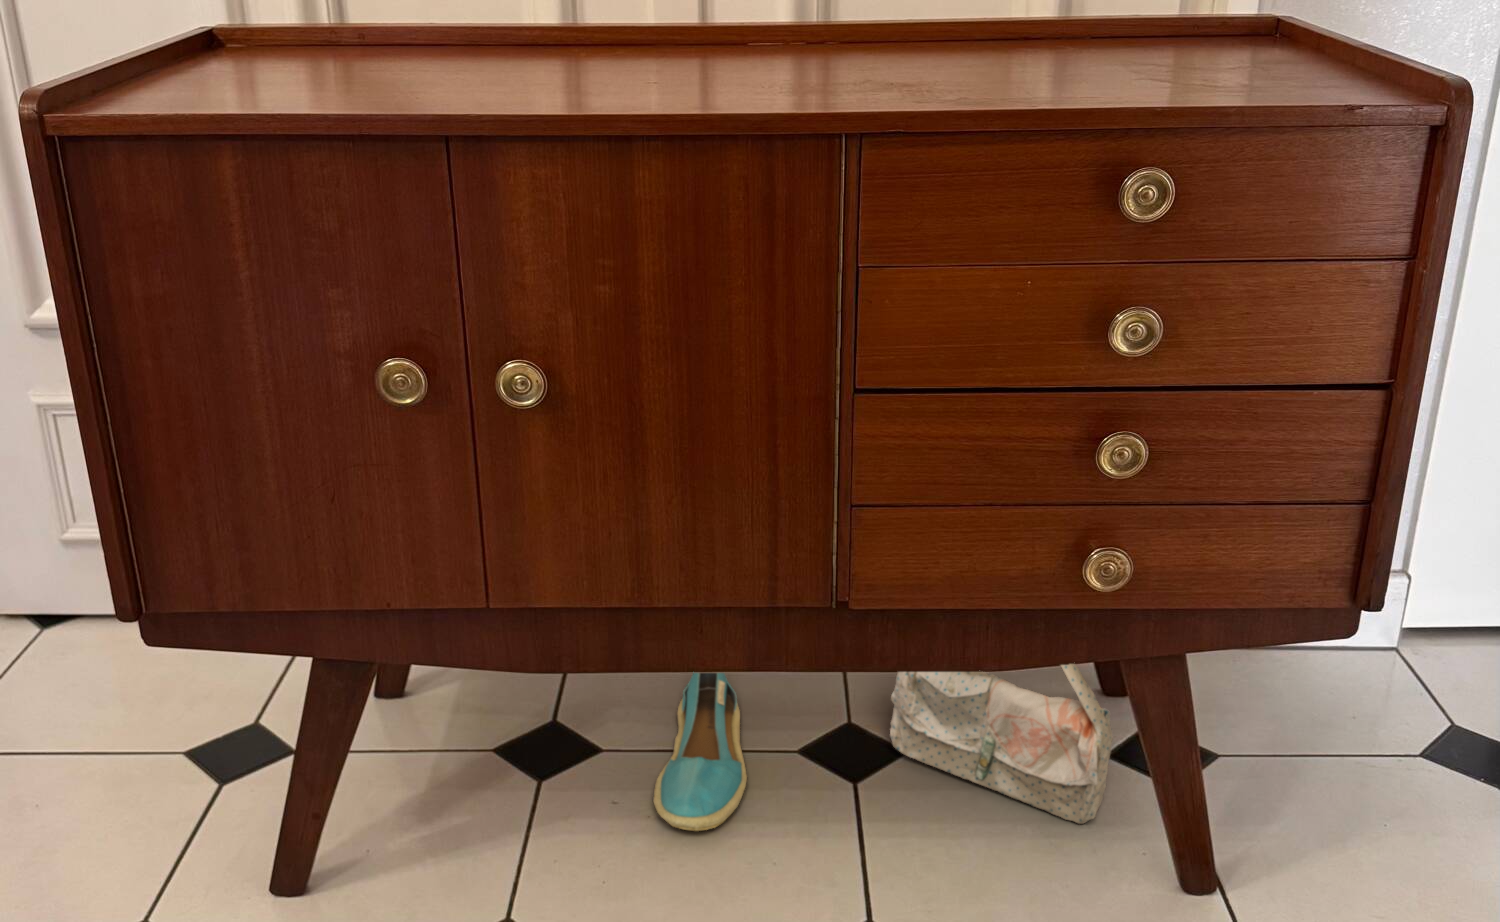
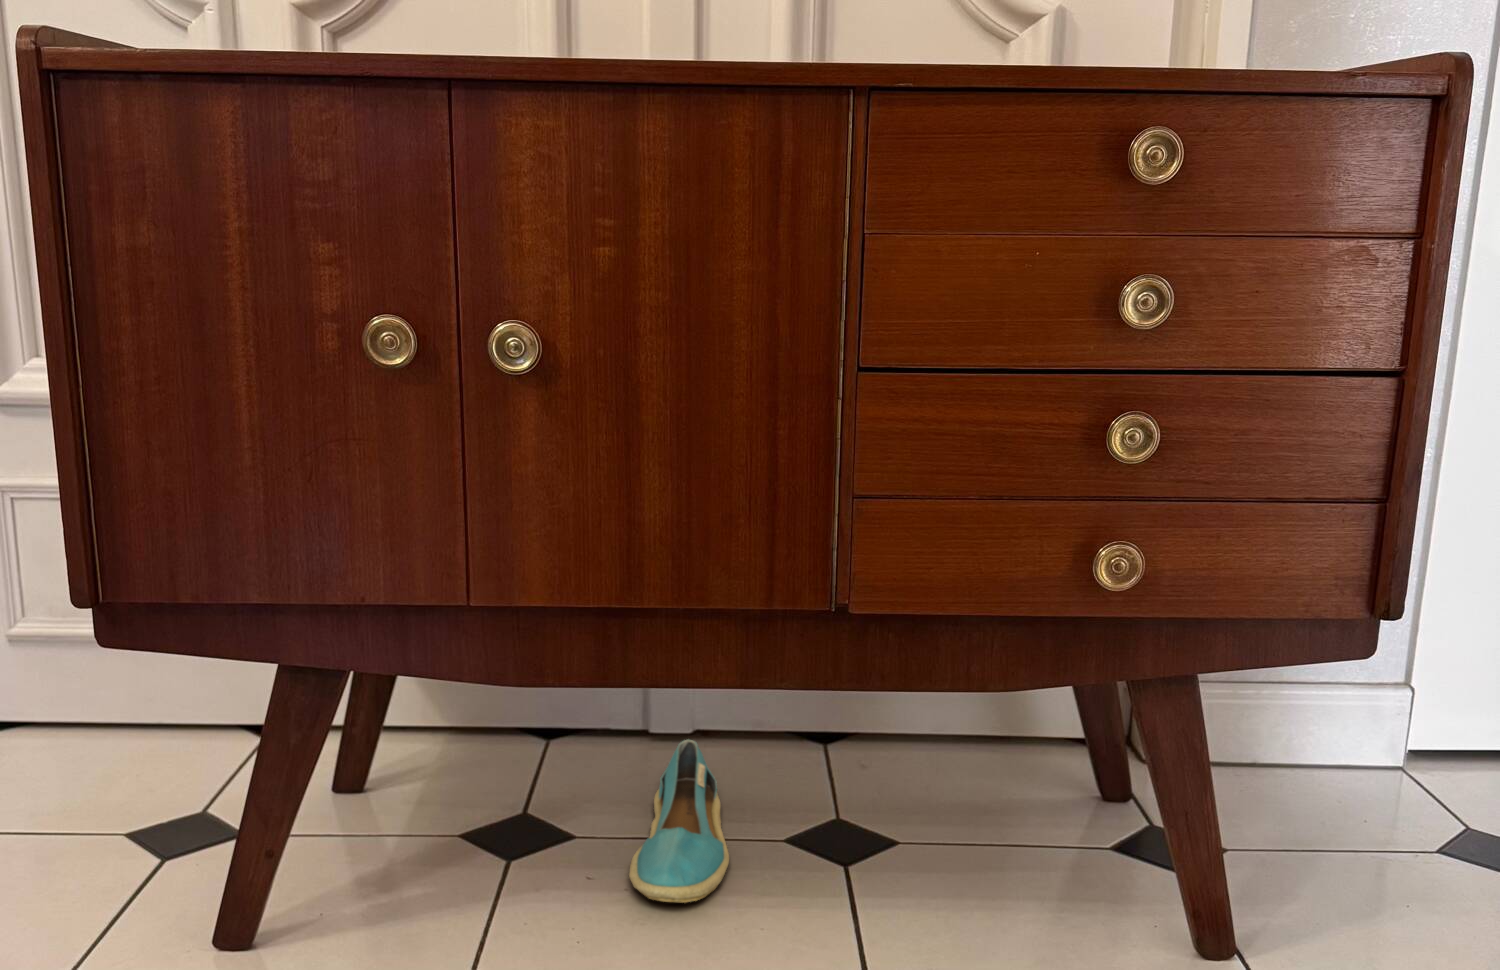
bag: present [890,664,1112,824] -> none [881,608,1120,902]

